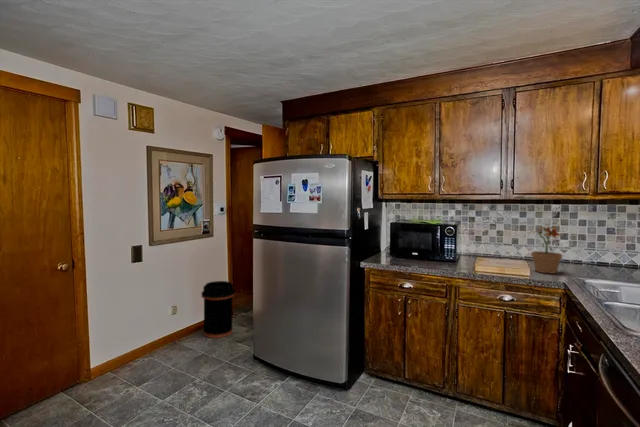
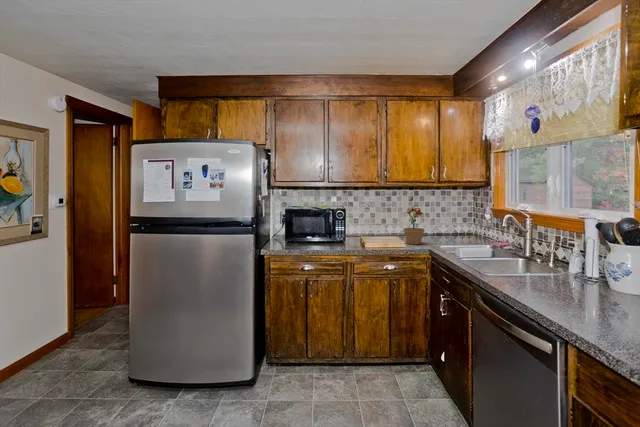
trash can: present [202,281,235,338] -> none [38,292,89,366]

